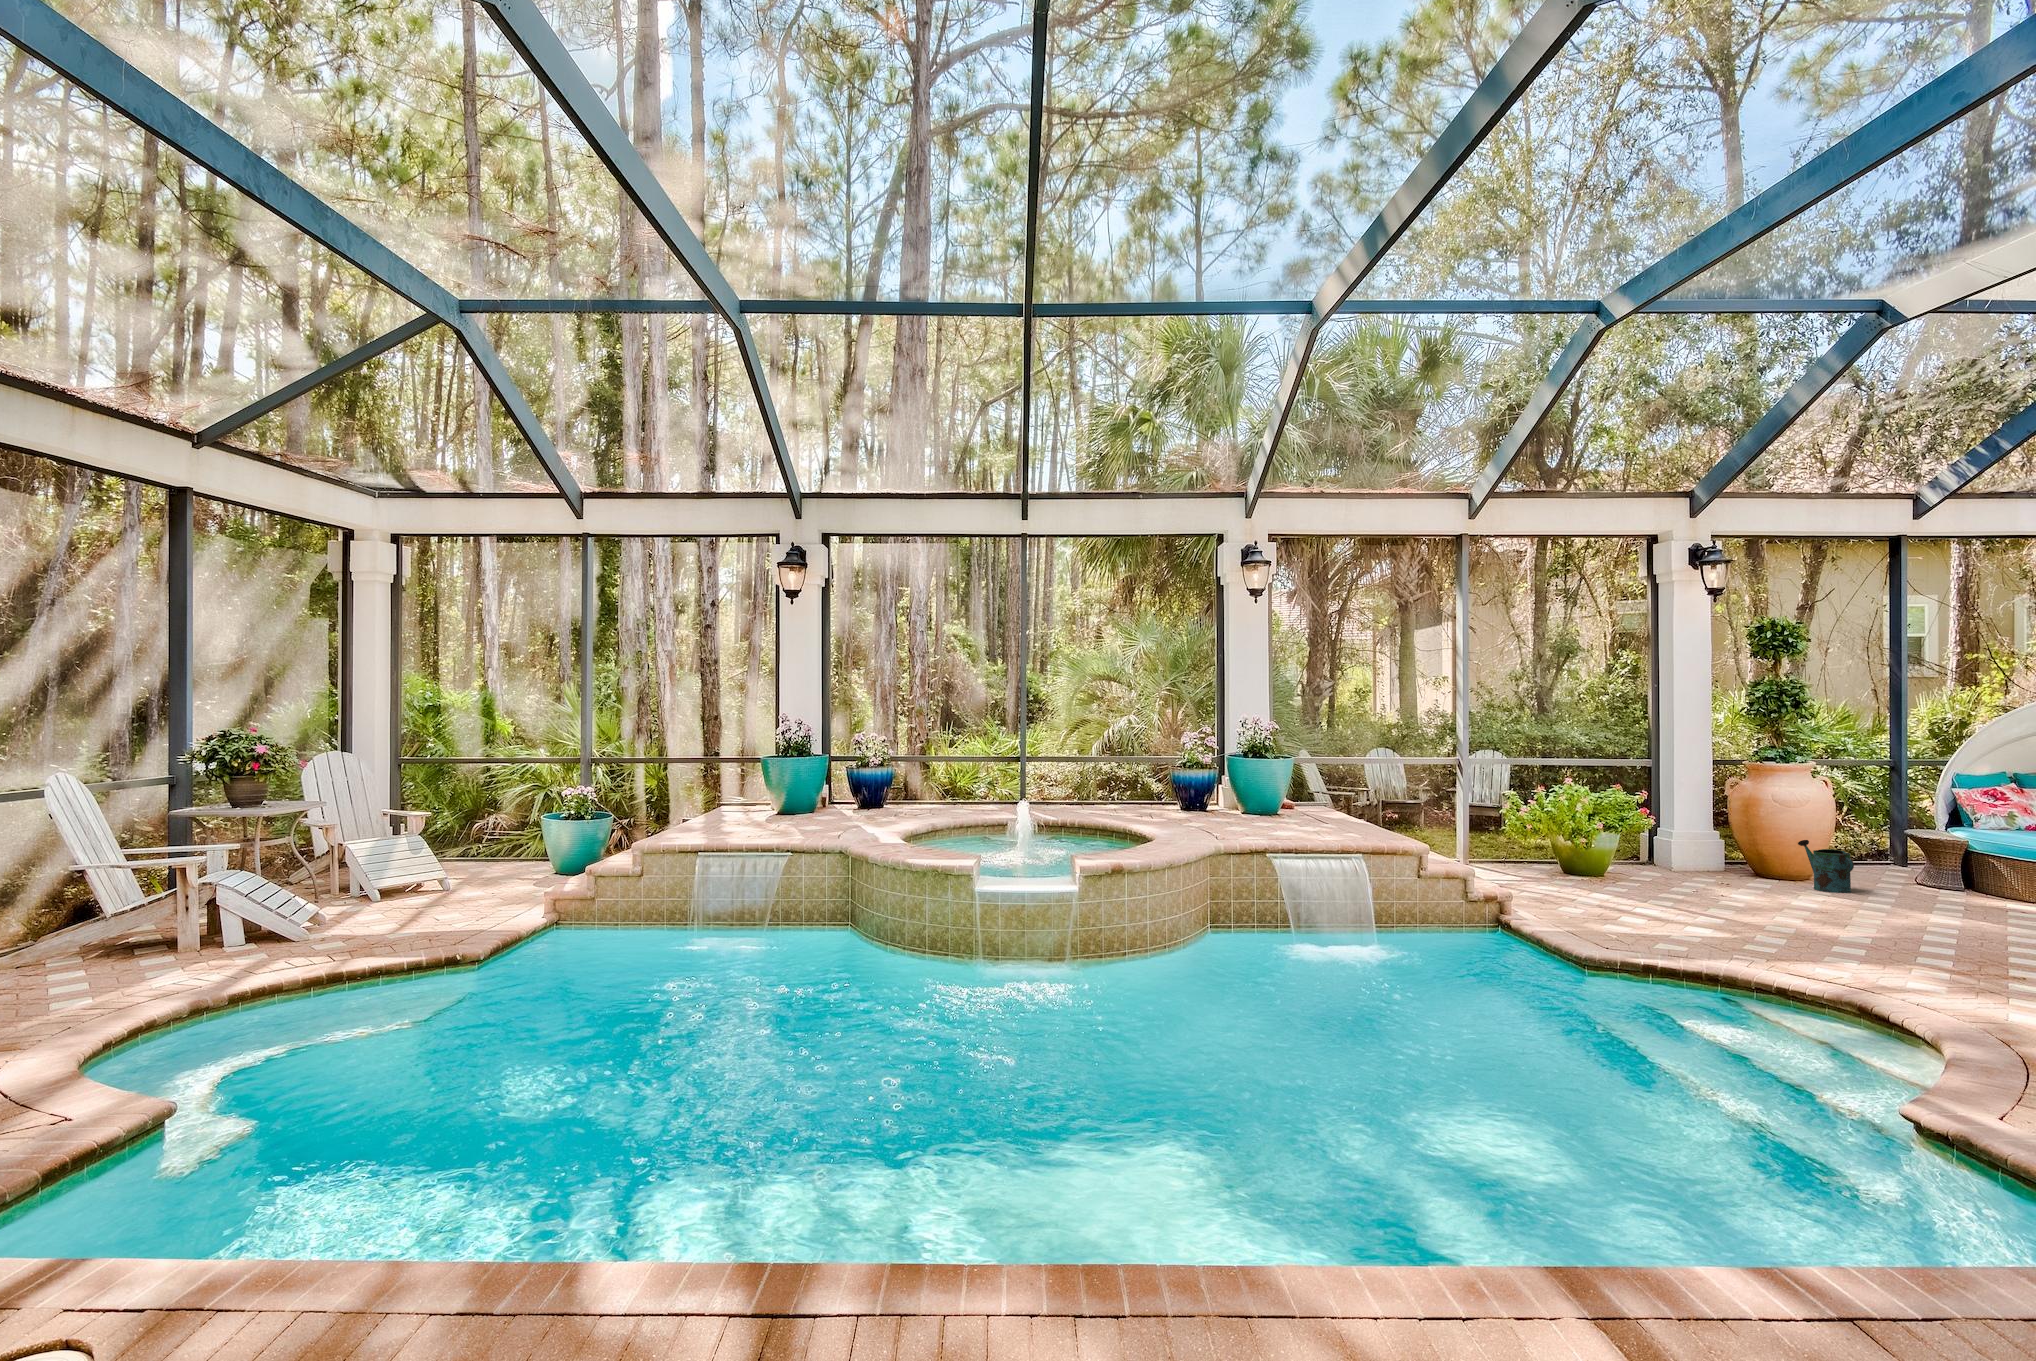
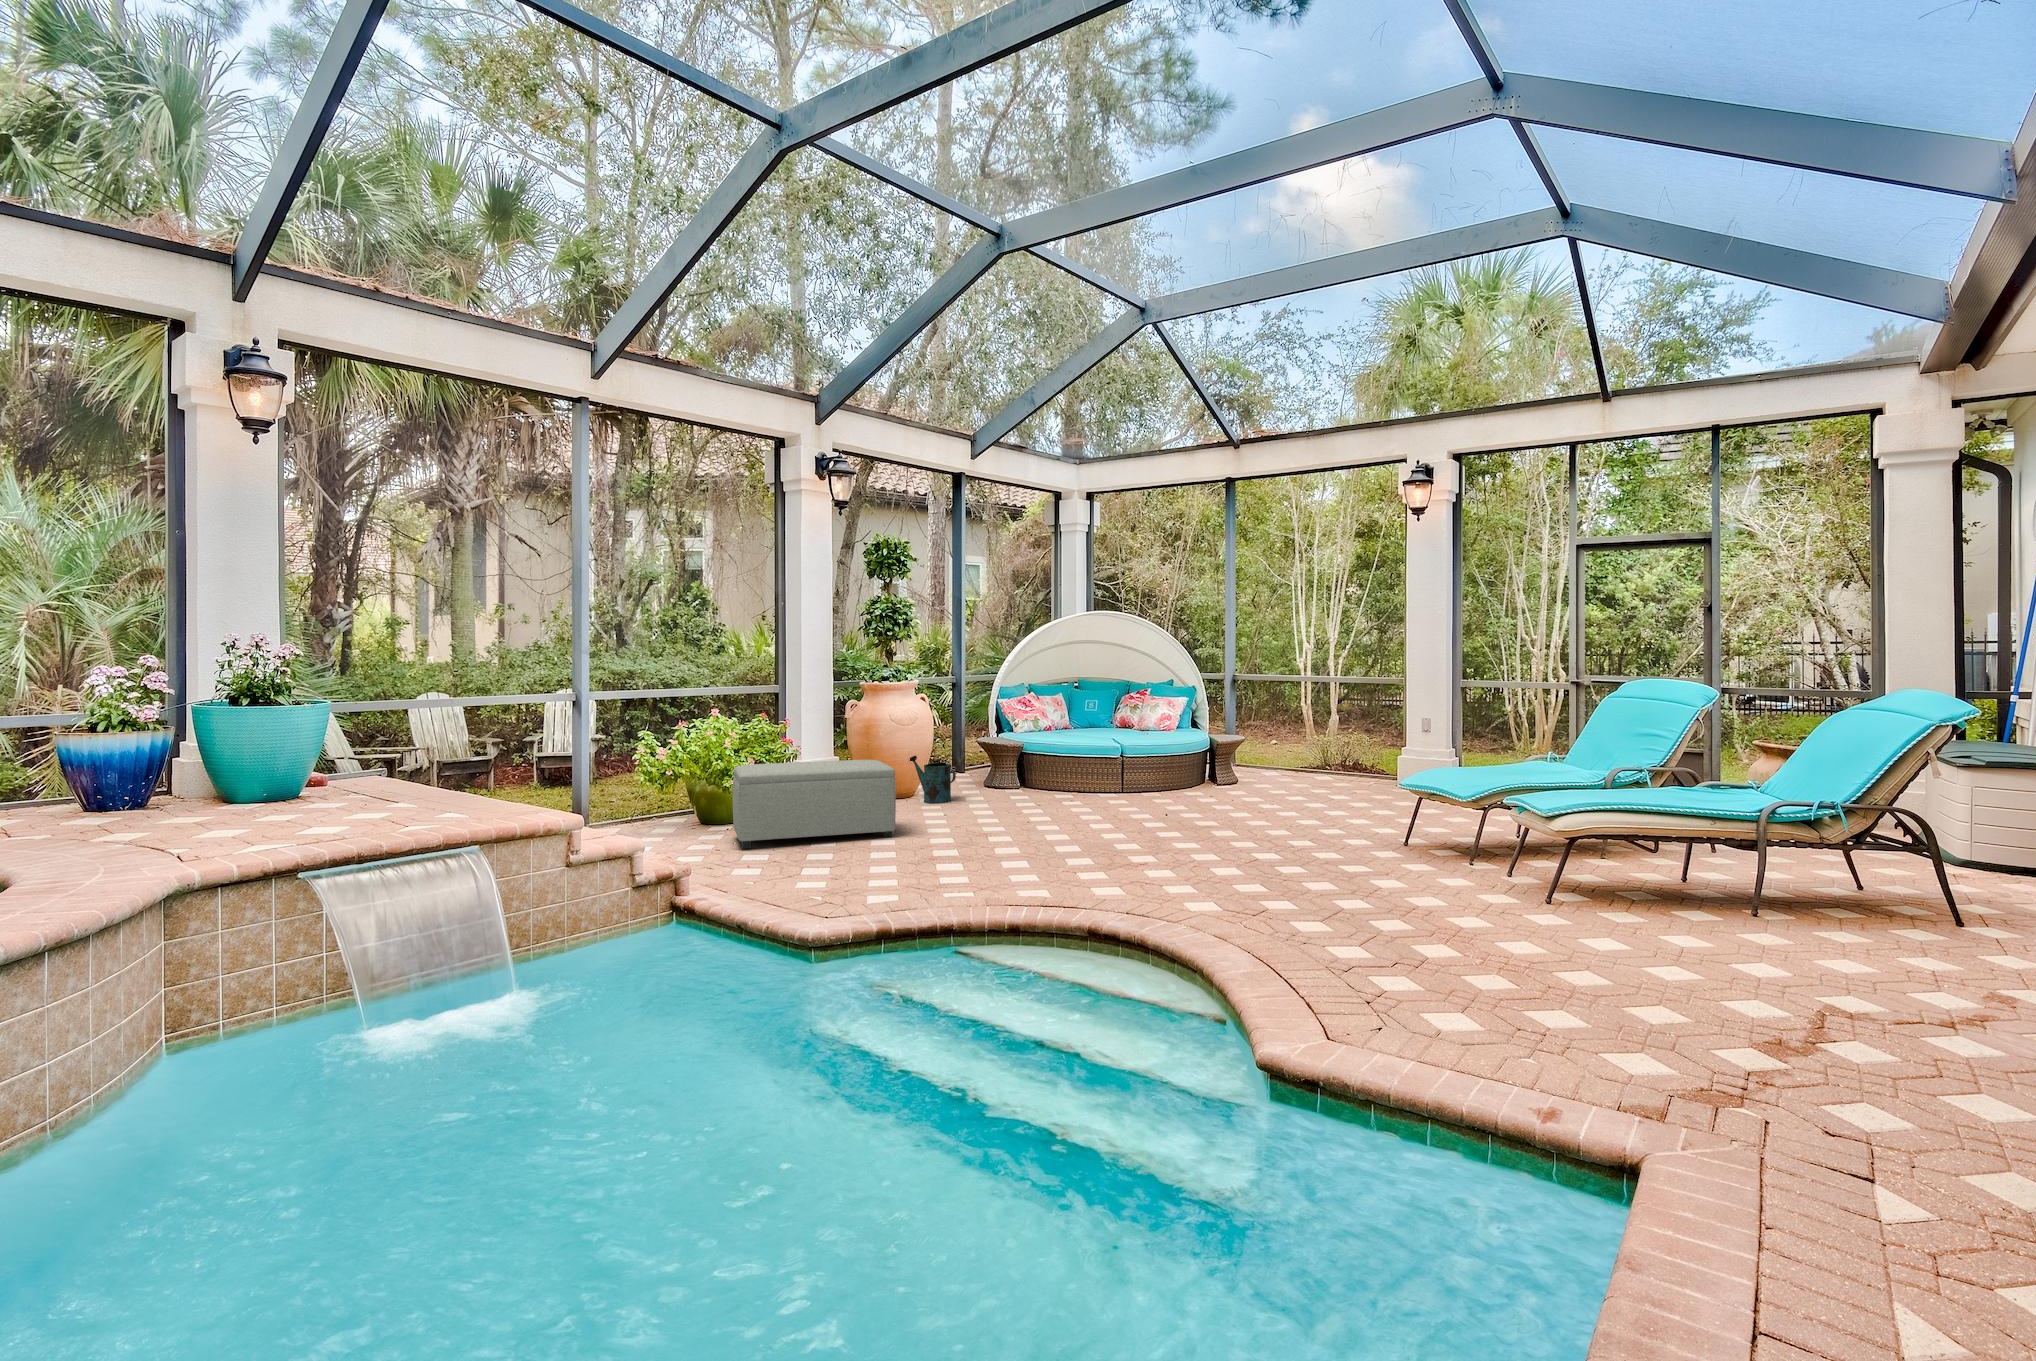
ottoman: none [1574,827,1741,911] -> present [733,760,896,849]

